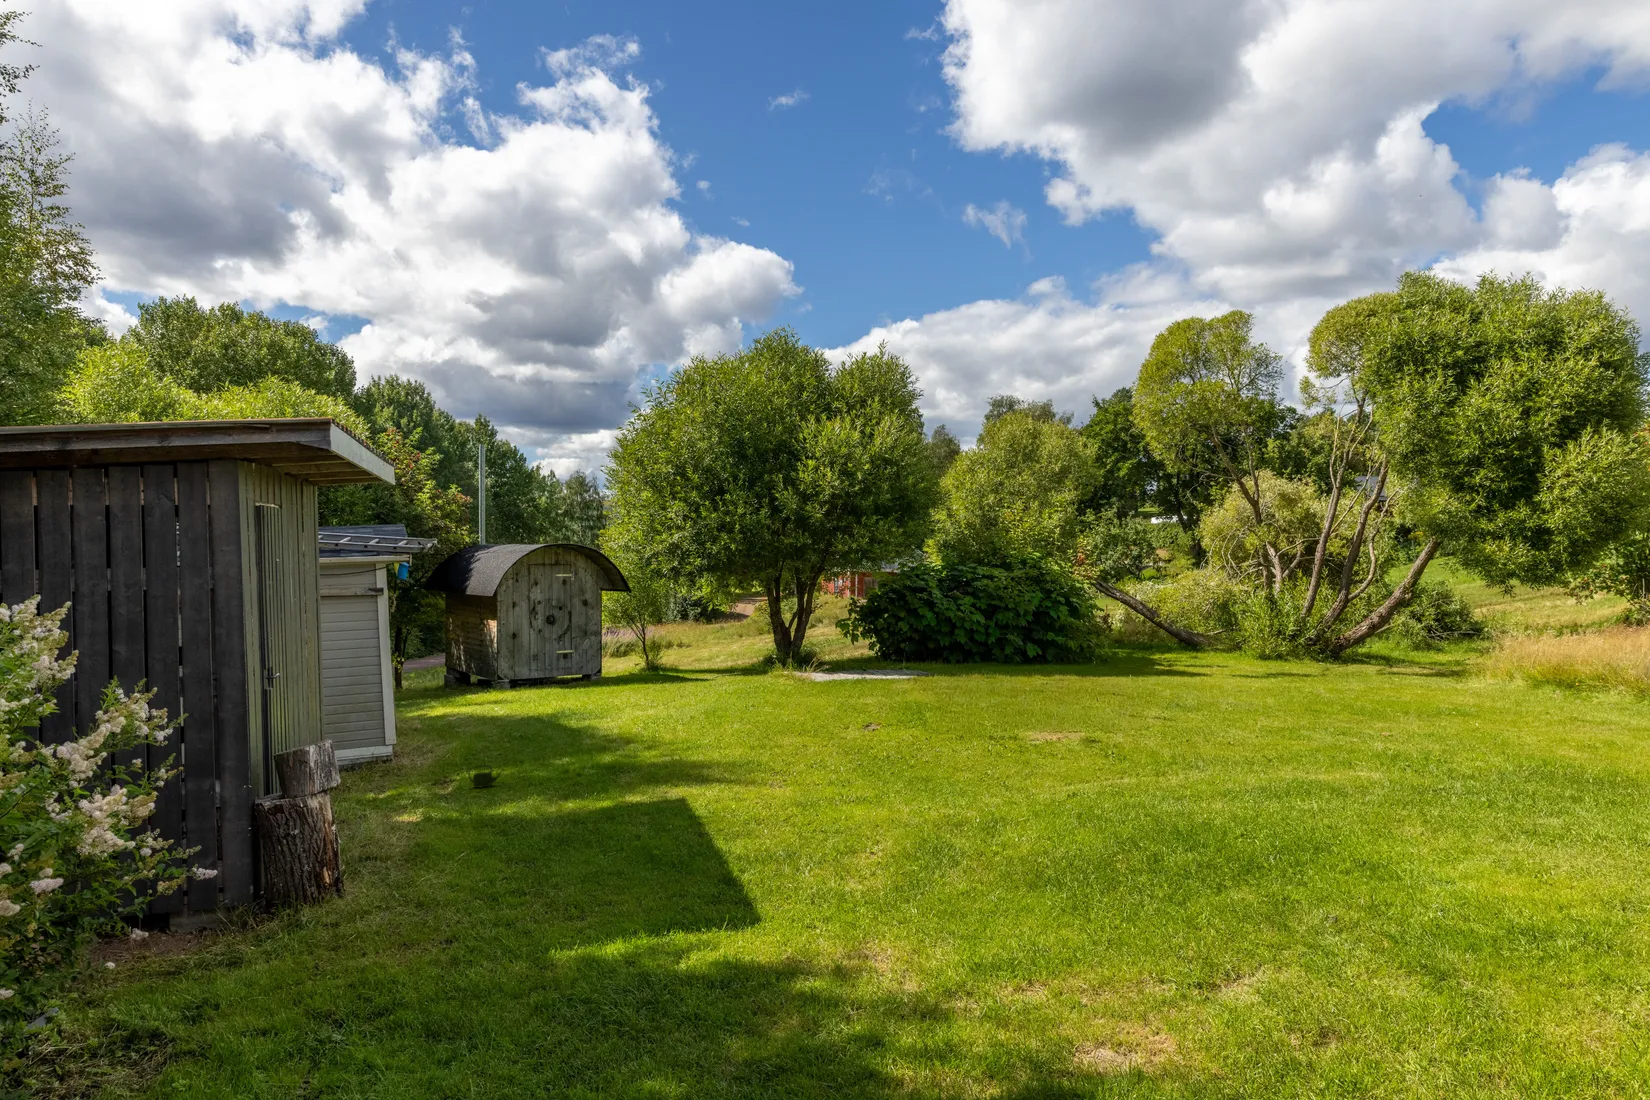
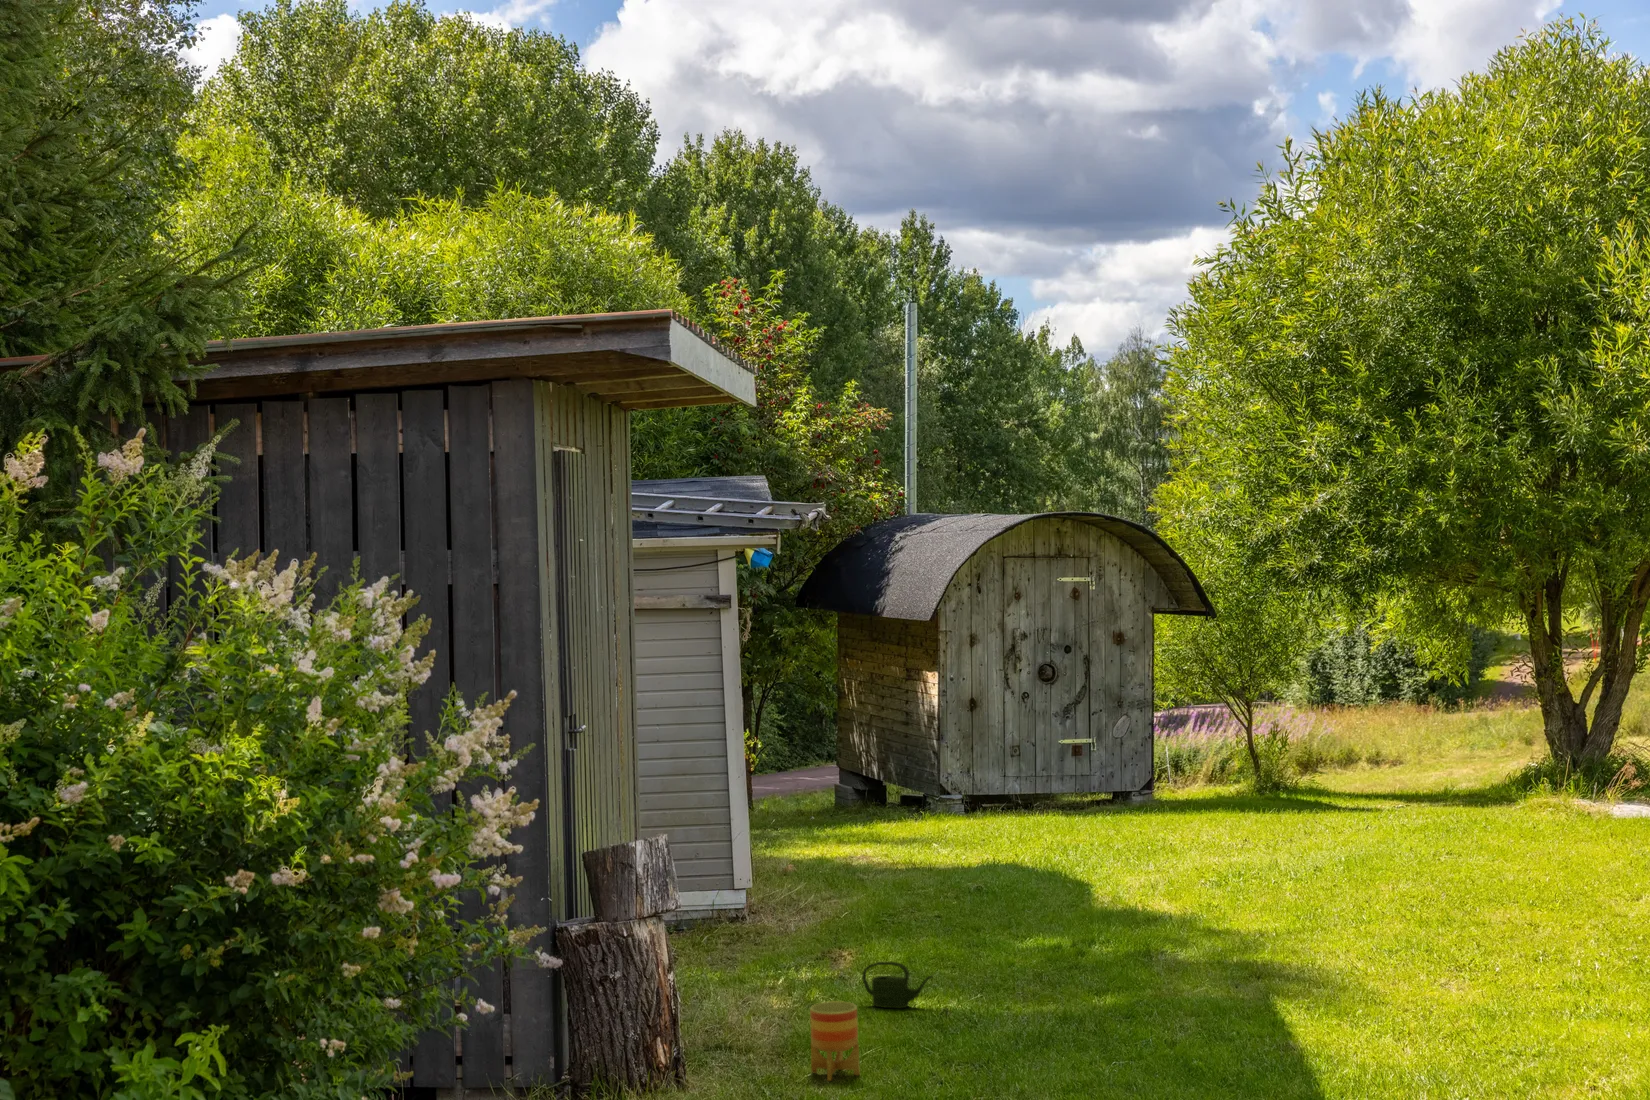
planter: none [446,785,472,823] -> present [810,1001,860,1081]

